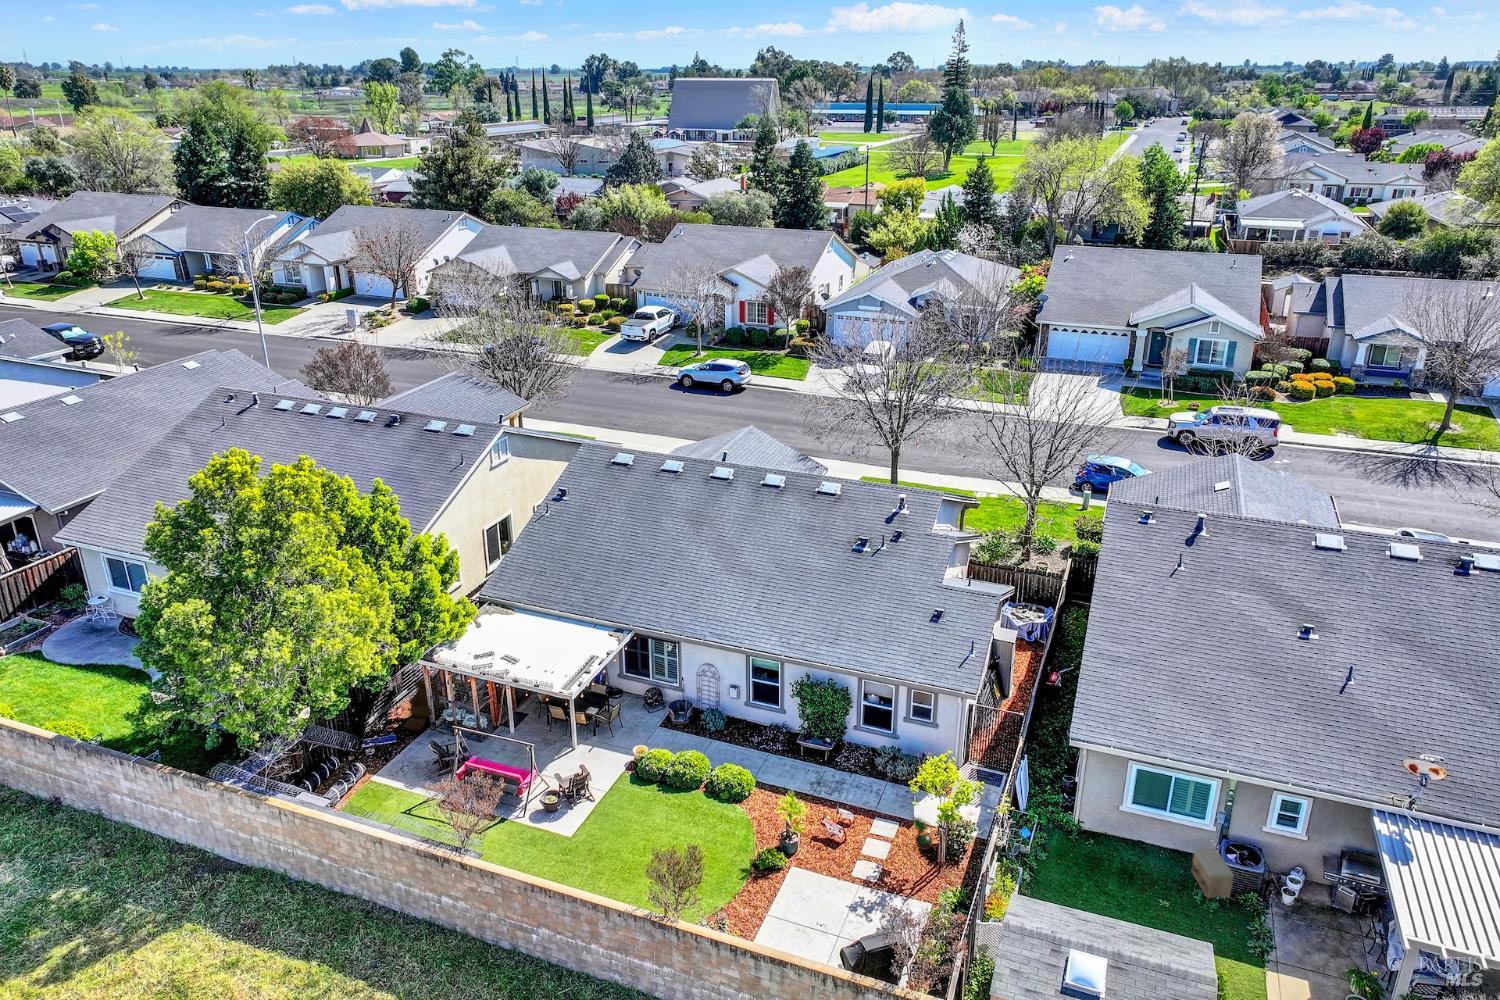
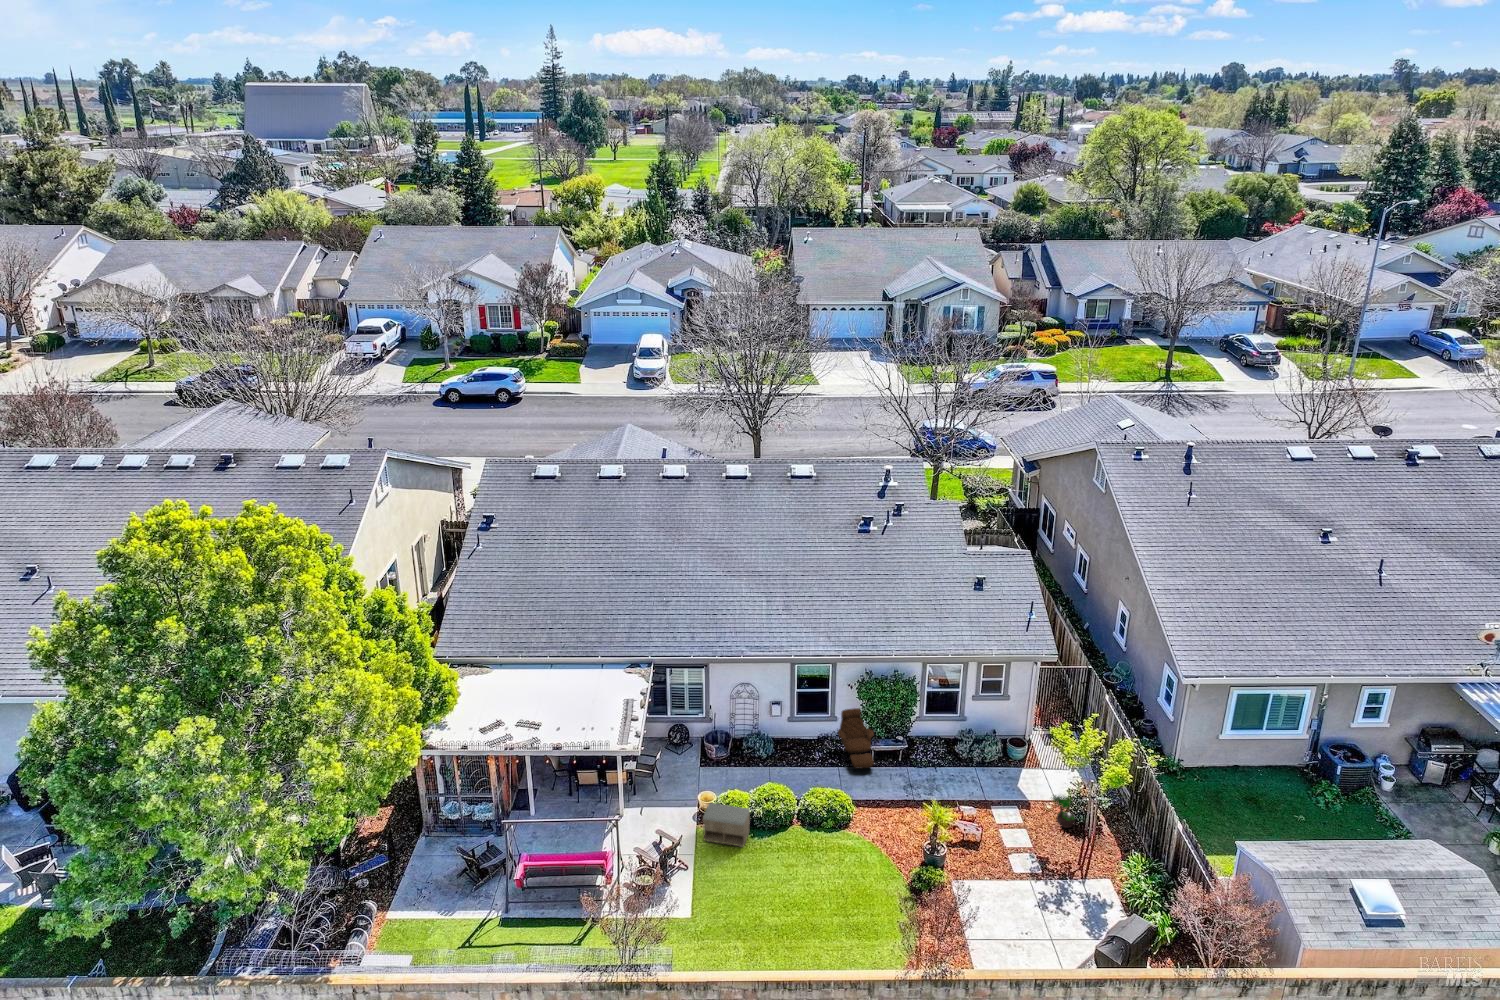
lounge chair: present [405,680,440,731] -> present [838,708,874,769]
storage bench: present [1191,848,1234,898] -> present [703,803,750,847]

